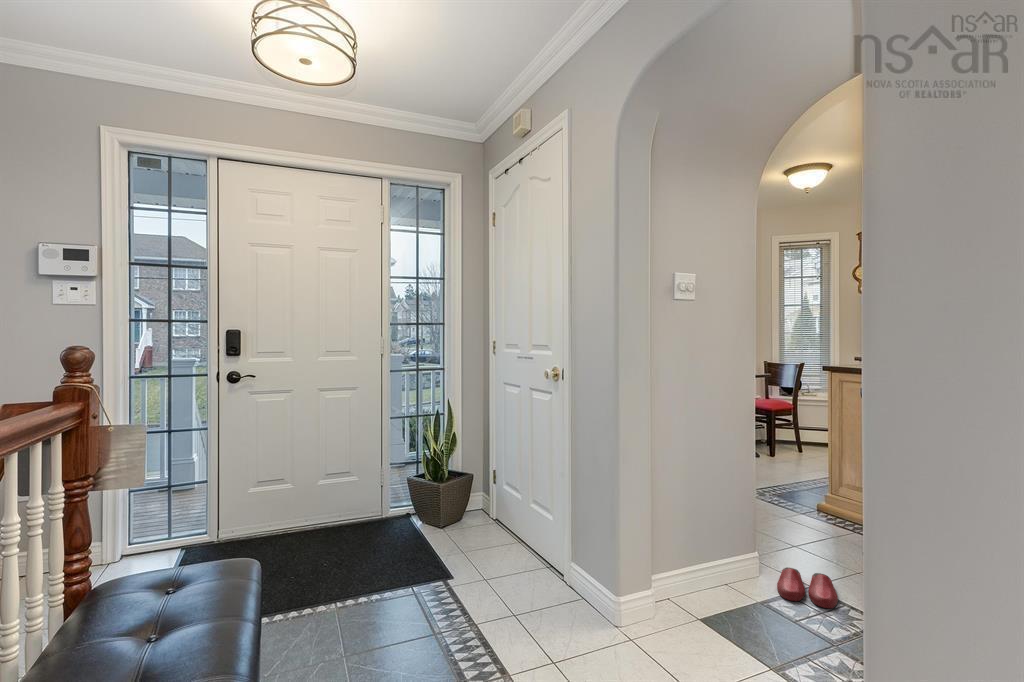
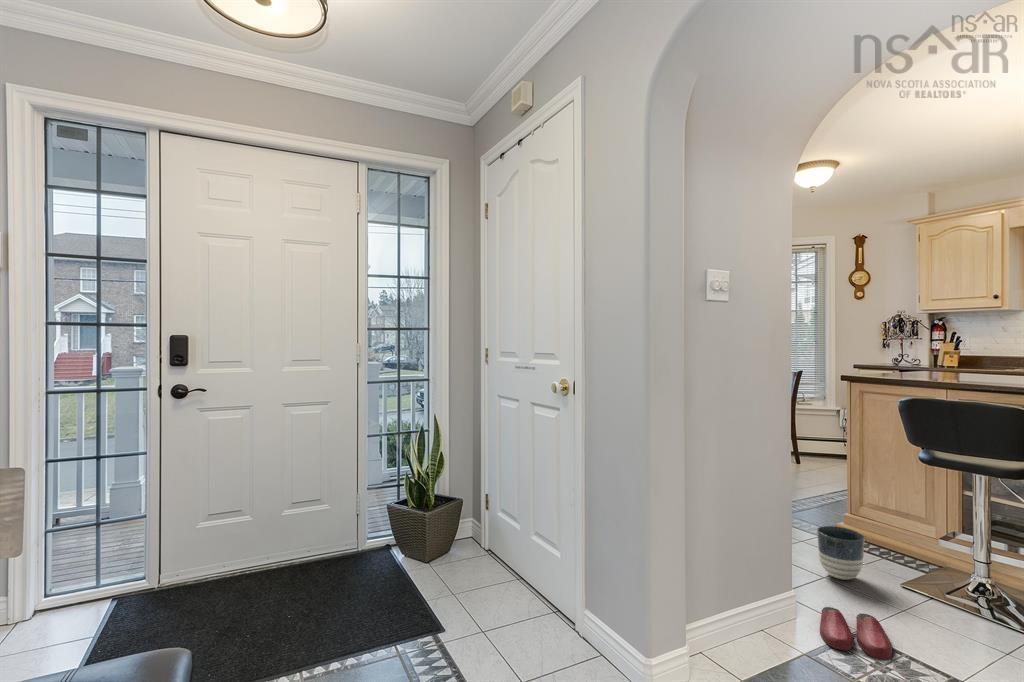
planter: none [789,501,831,548] -> present [817,526,865,580]

